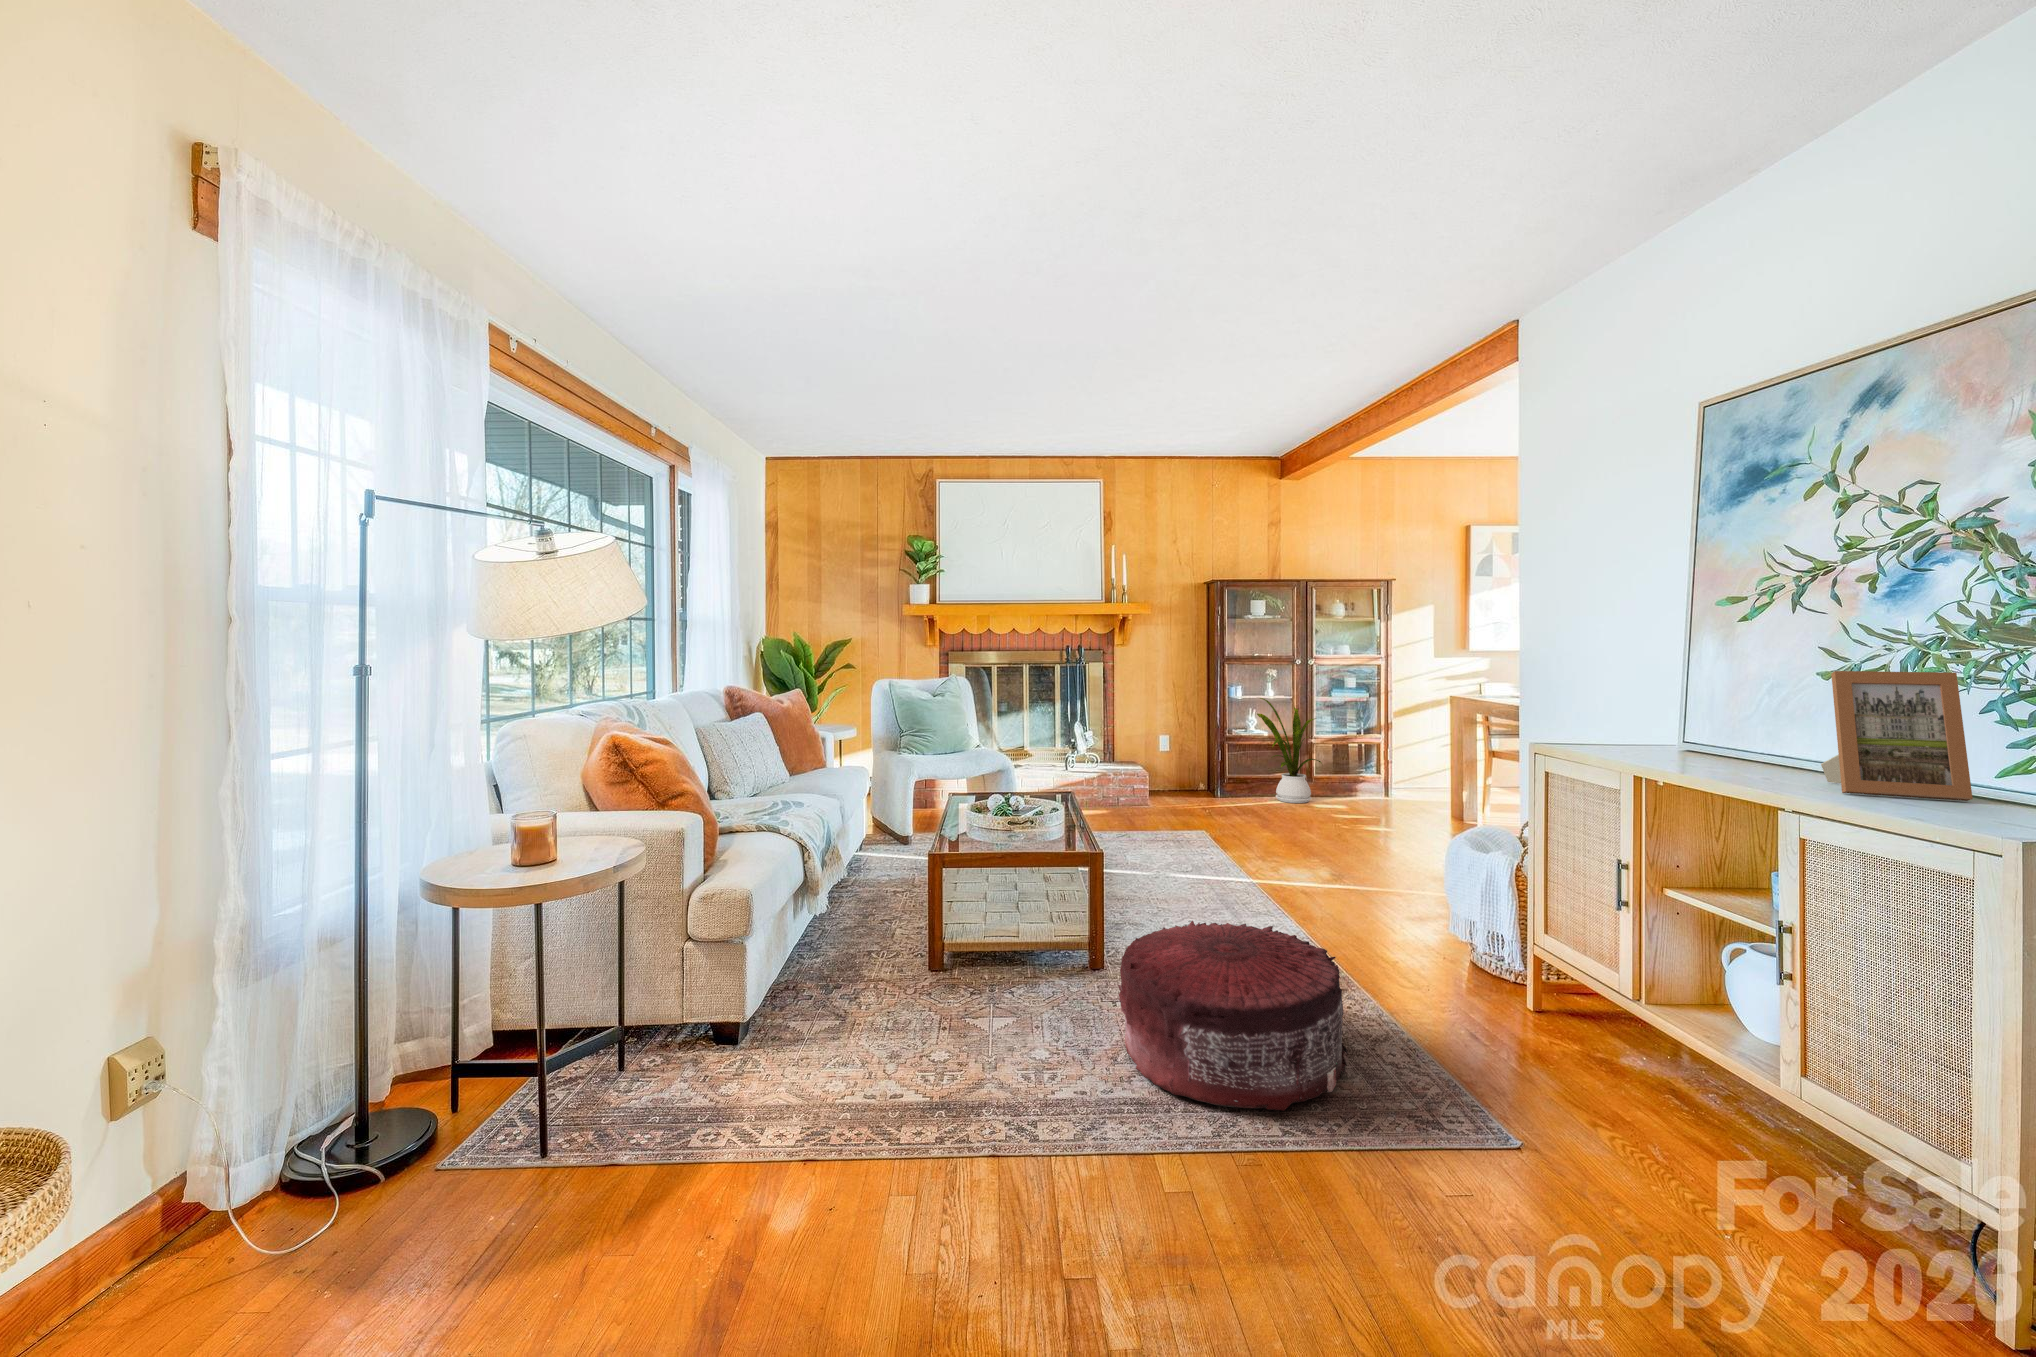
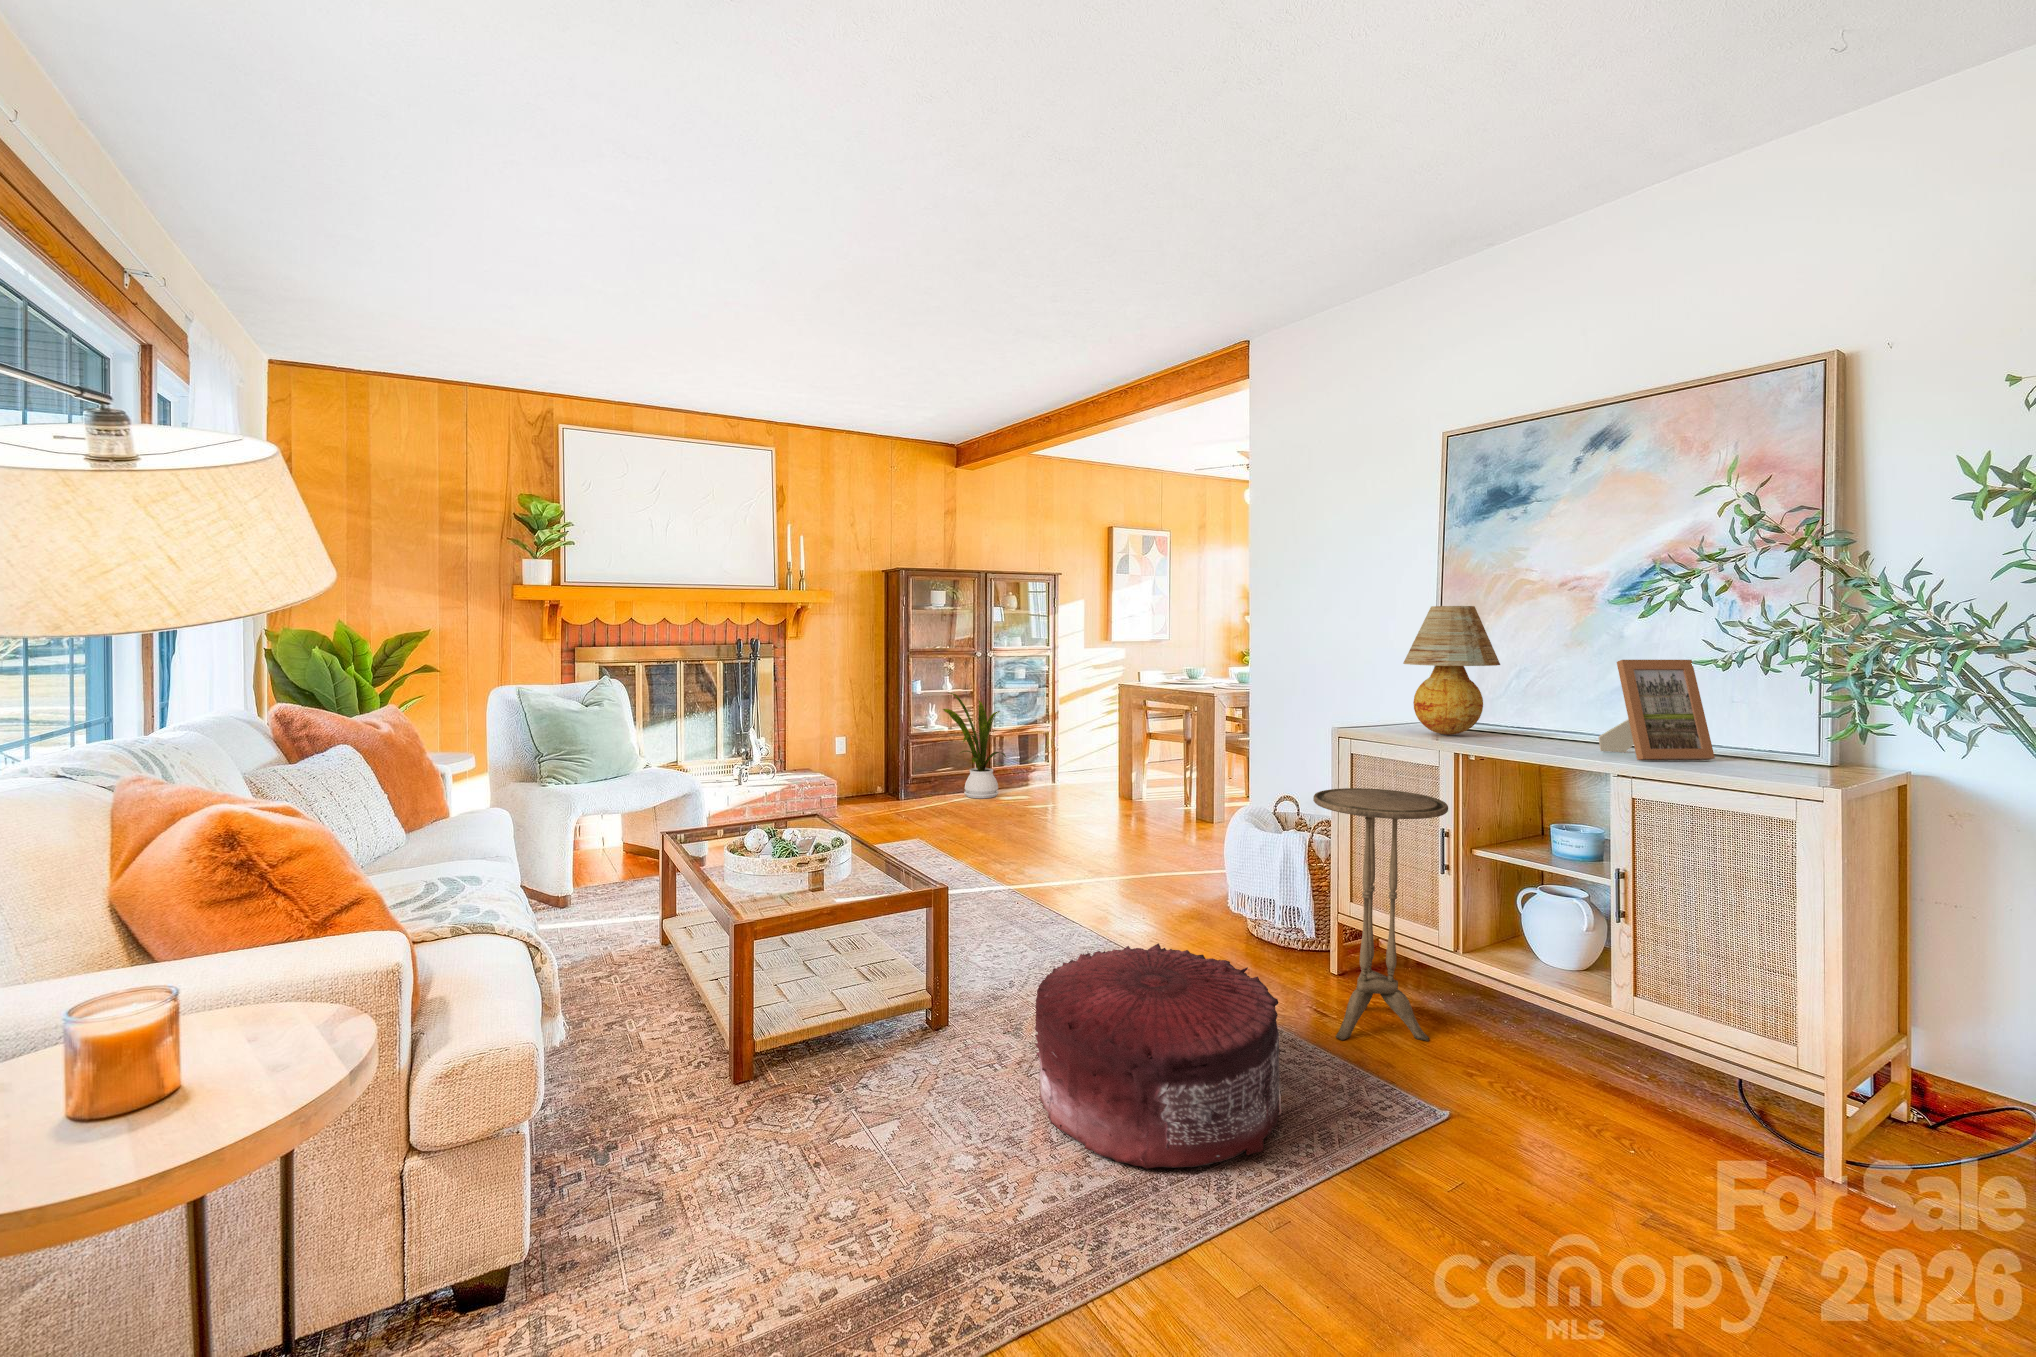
table lamp: none [1609,608,1742,756] -> present [1403,606,1500,735]
side table: none [1453,803,1606,1082] -> present [1313,788,1448,1041]

